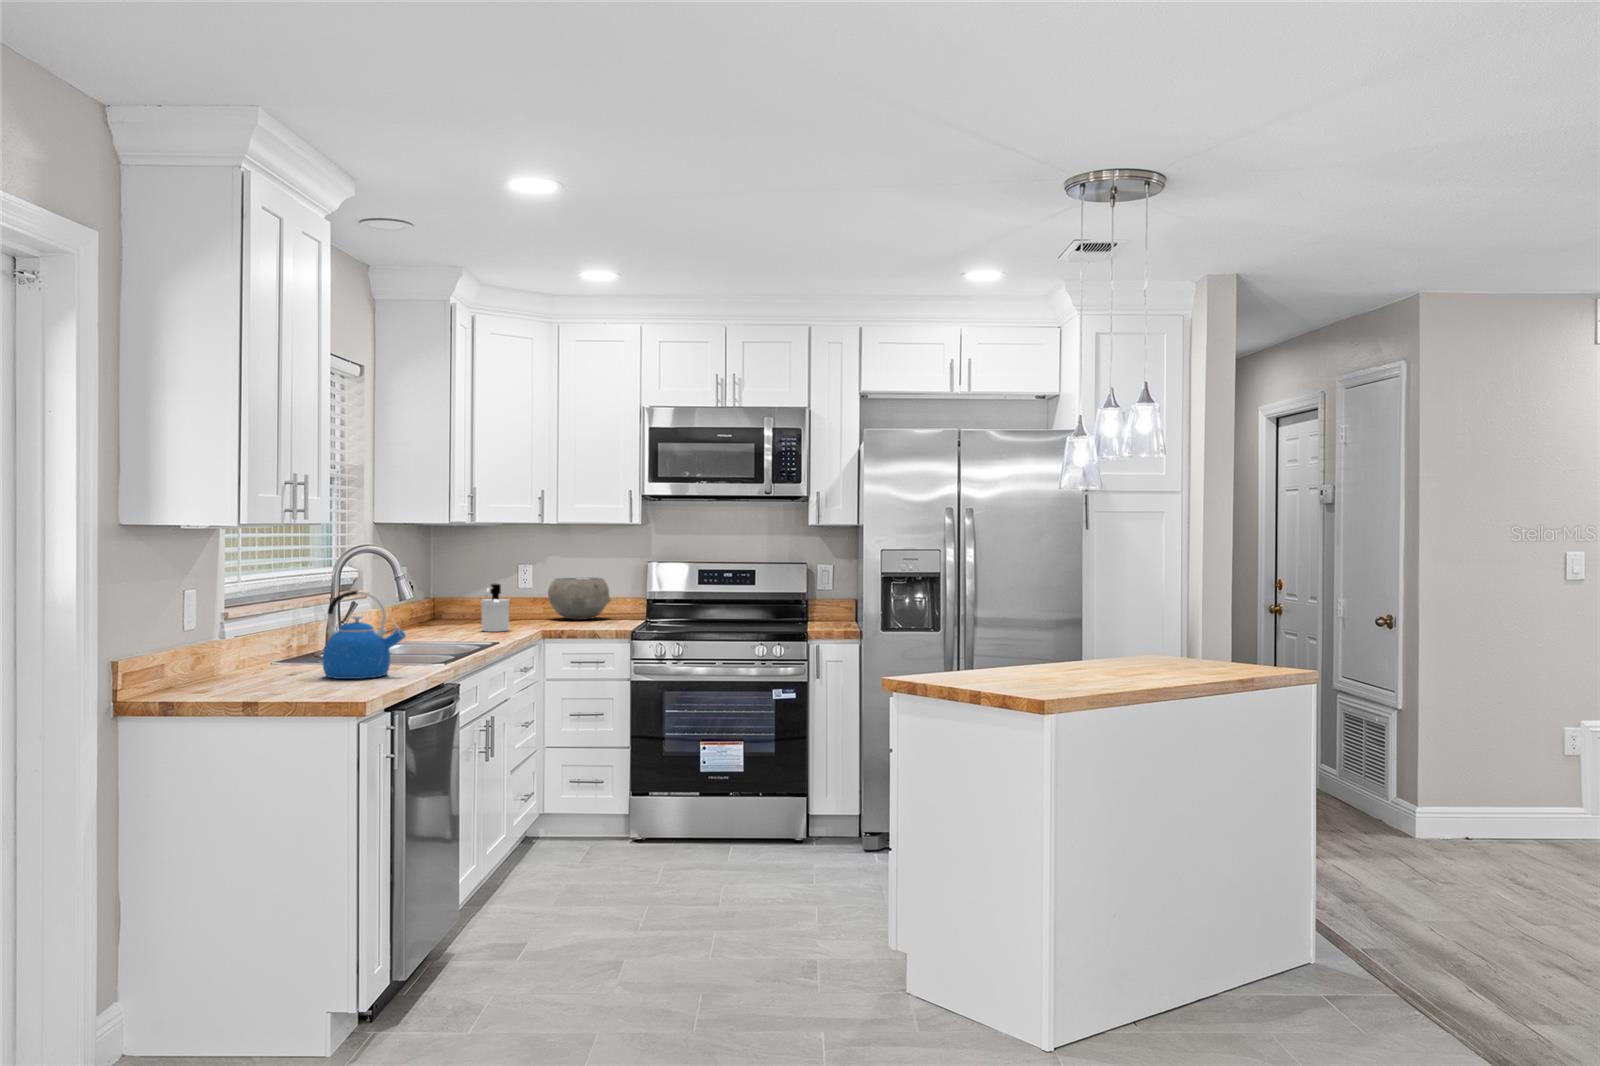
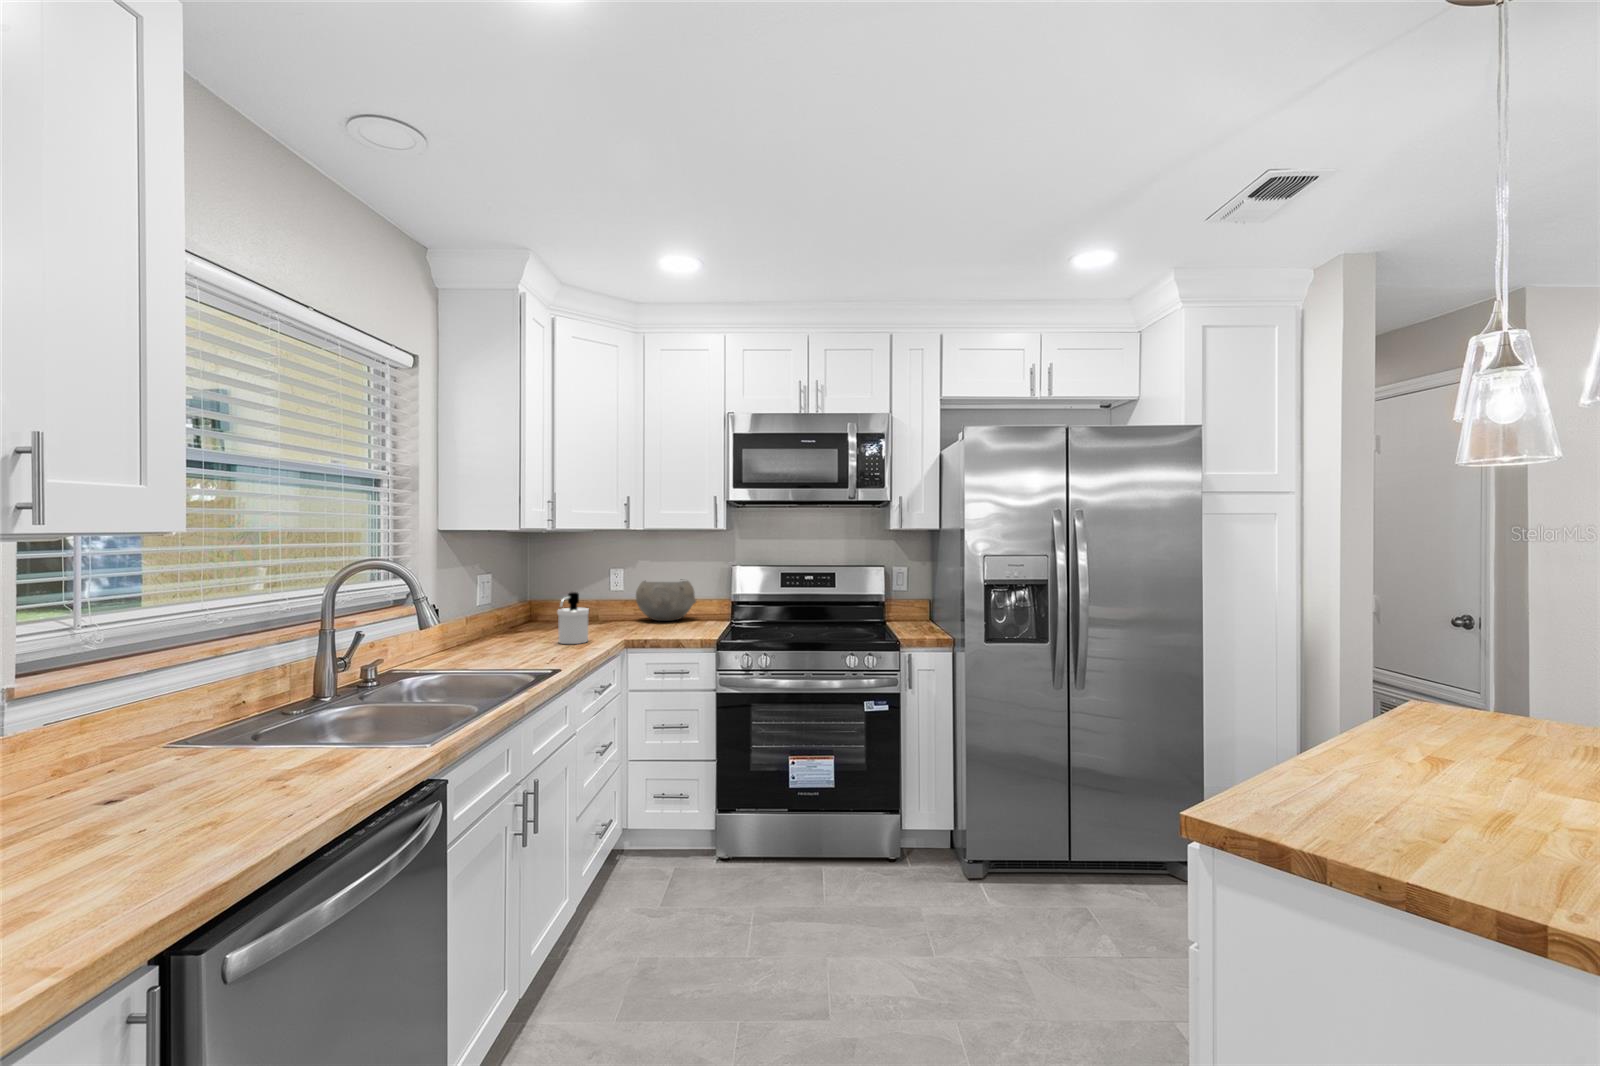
kettle: present [323,590,406,679] -> none [167,649,332,819]

